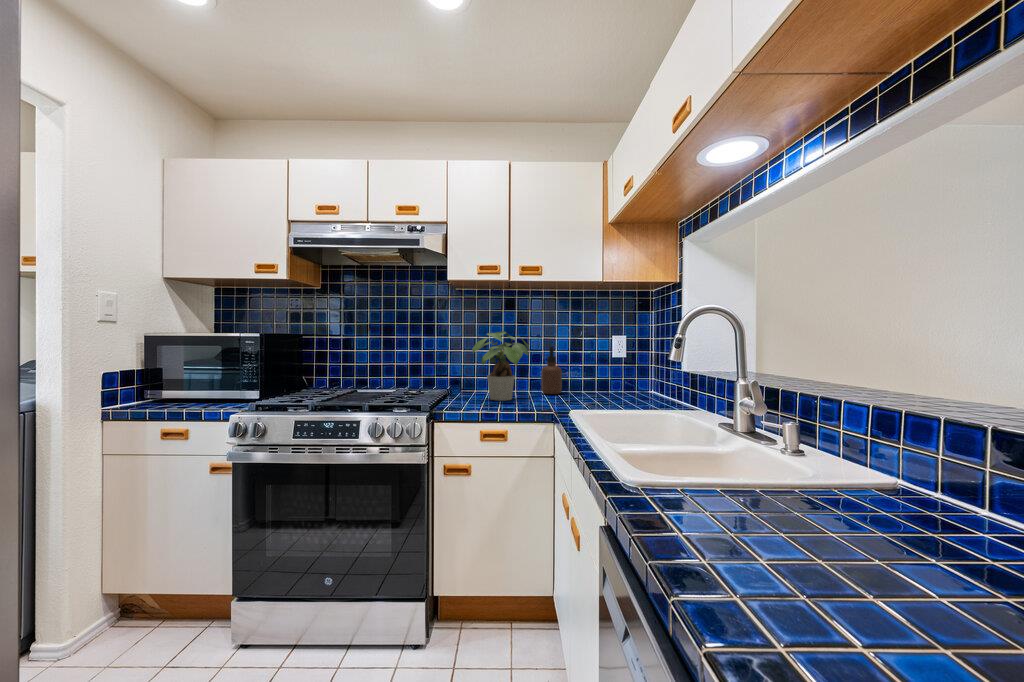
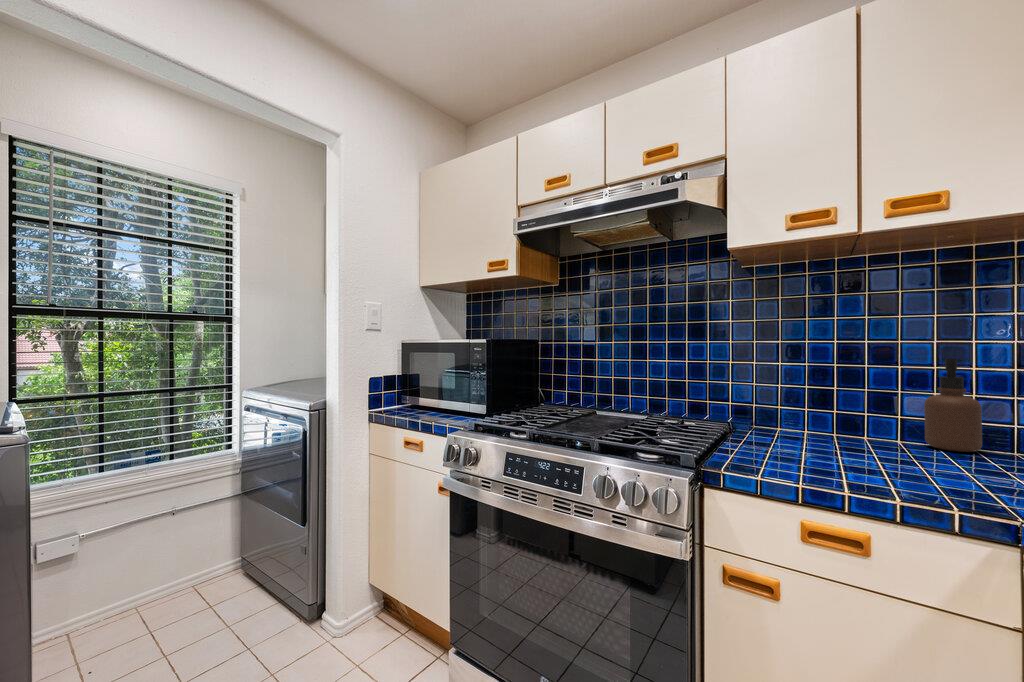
potted plant: present [472,331,530,401] -> none [776,329,904,457]

